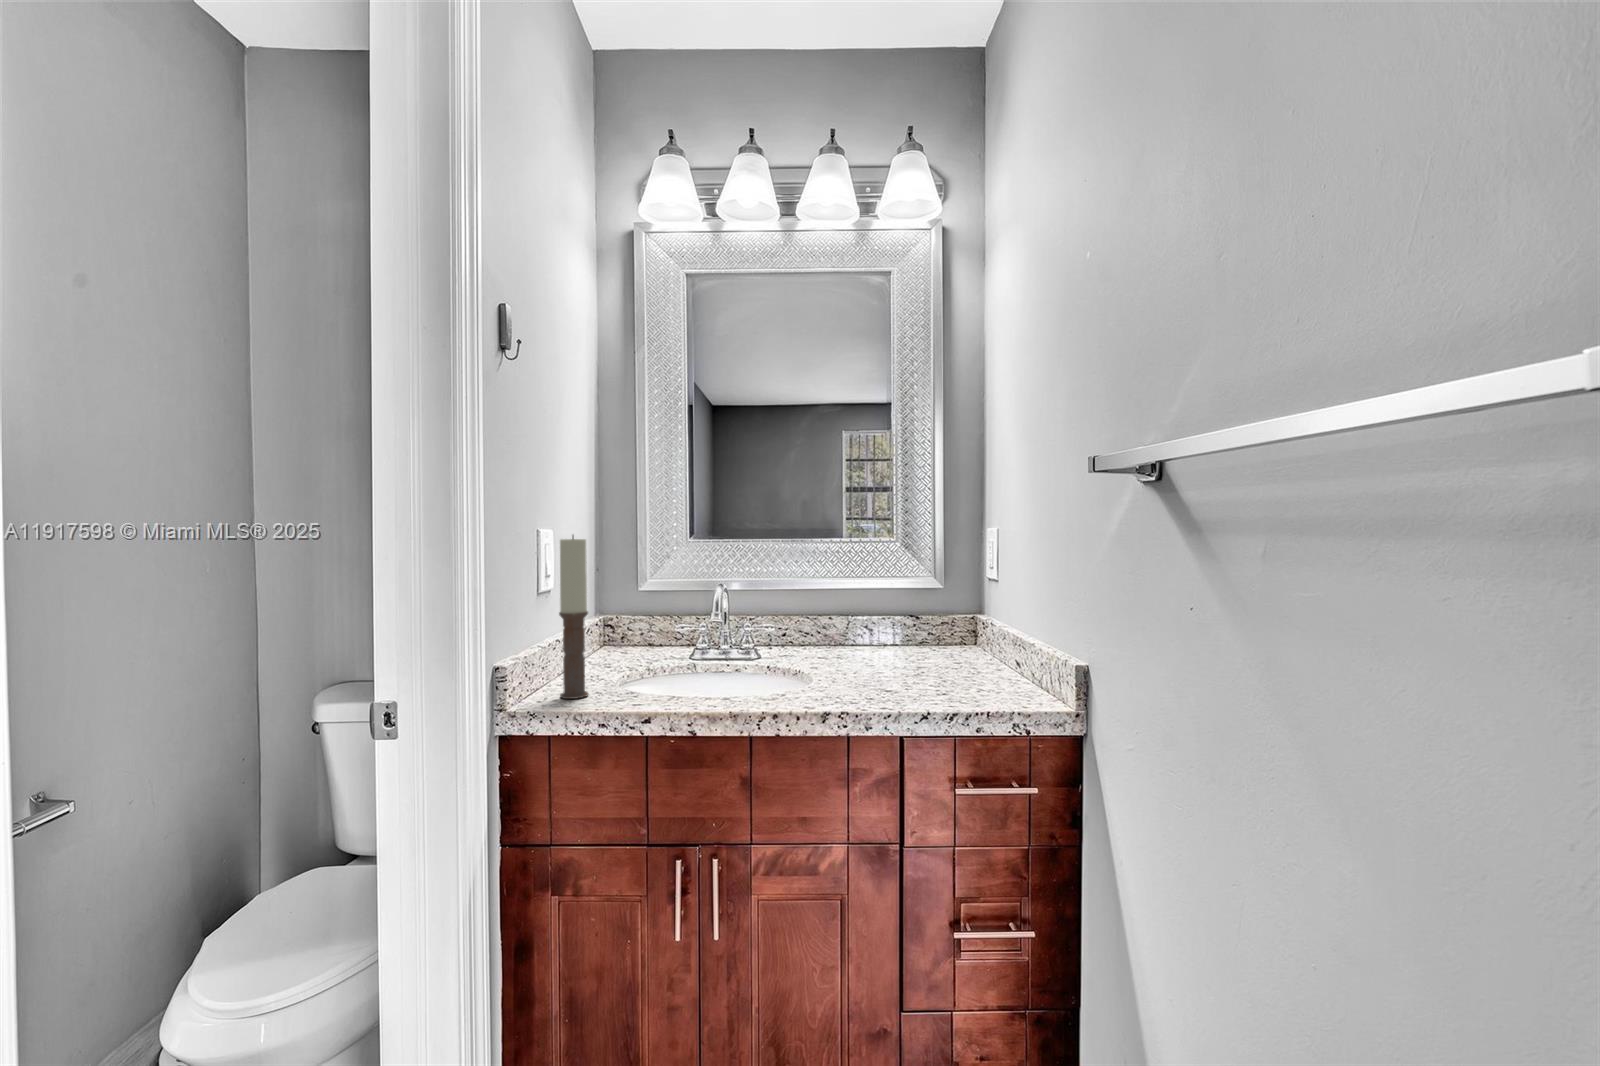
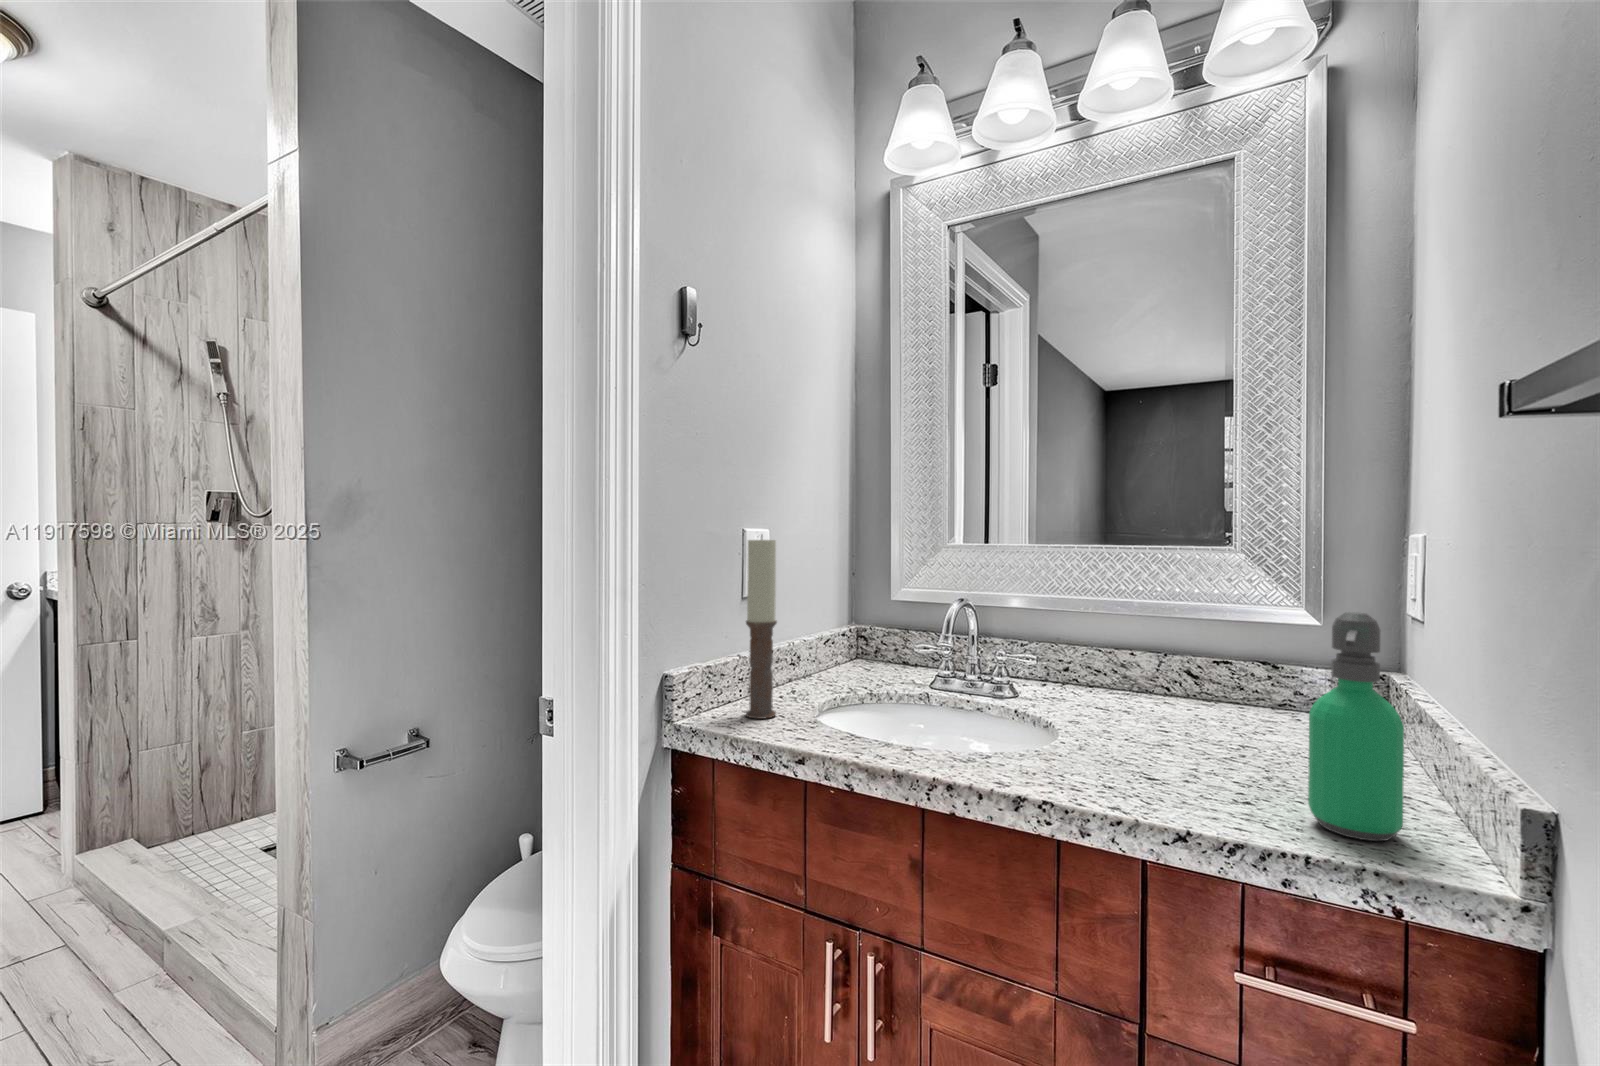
soap dispenser: none [979,574,1022,701] -> present [1308,612,1404,841]

